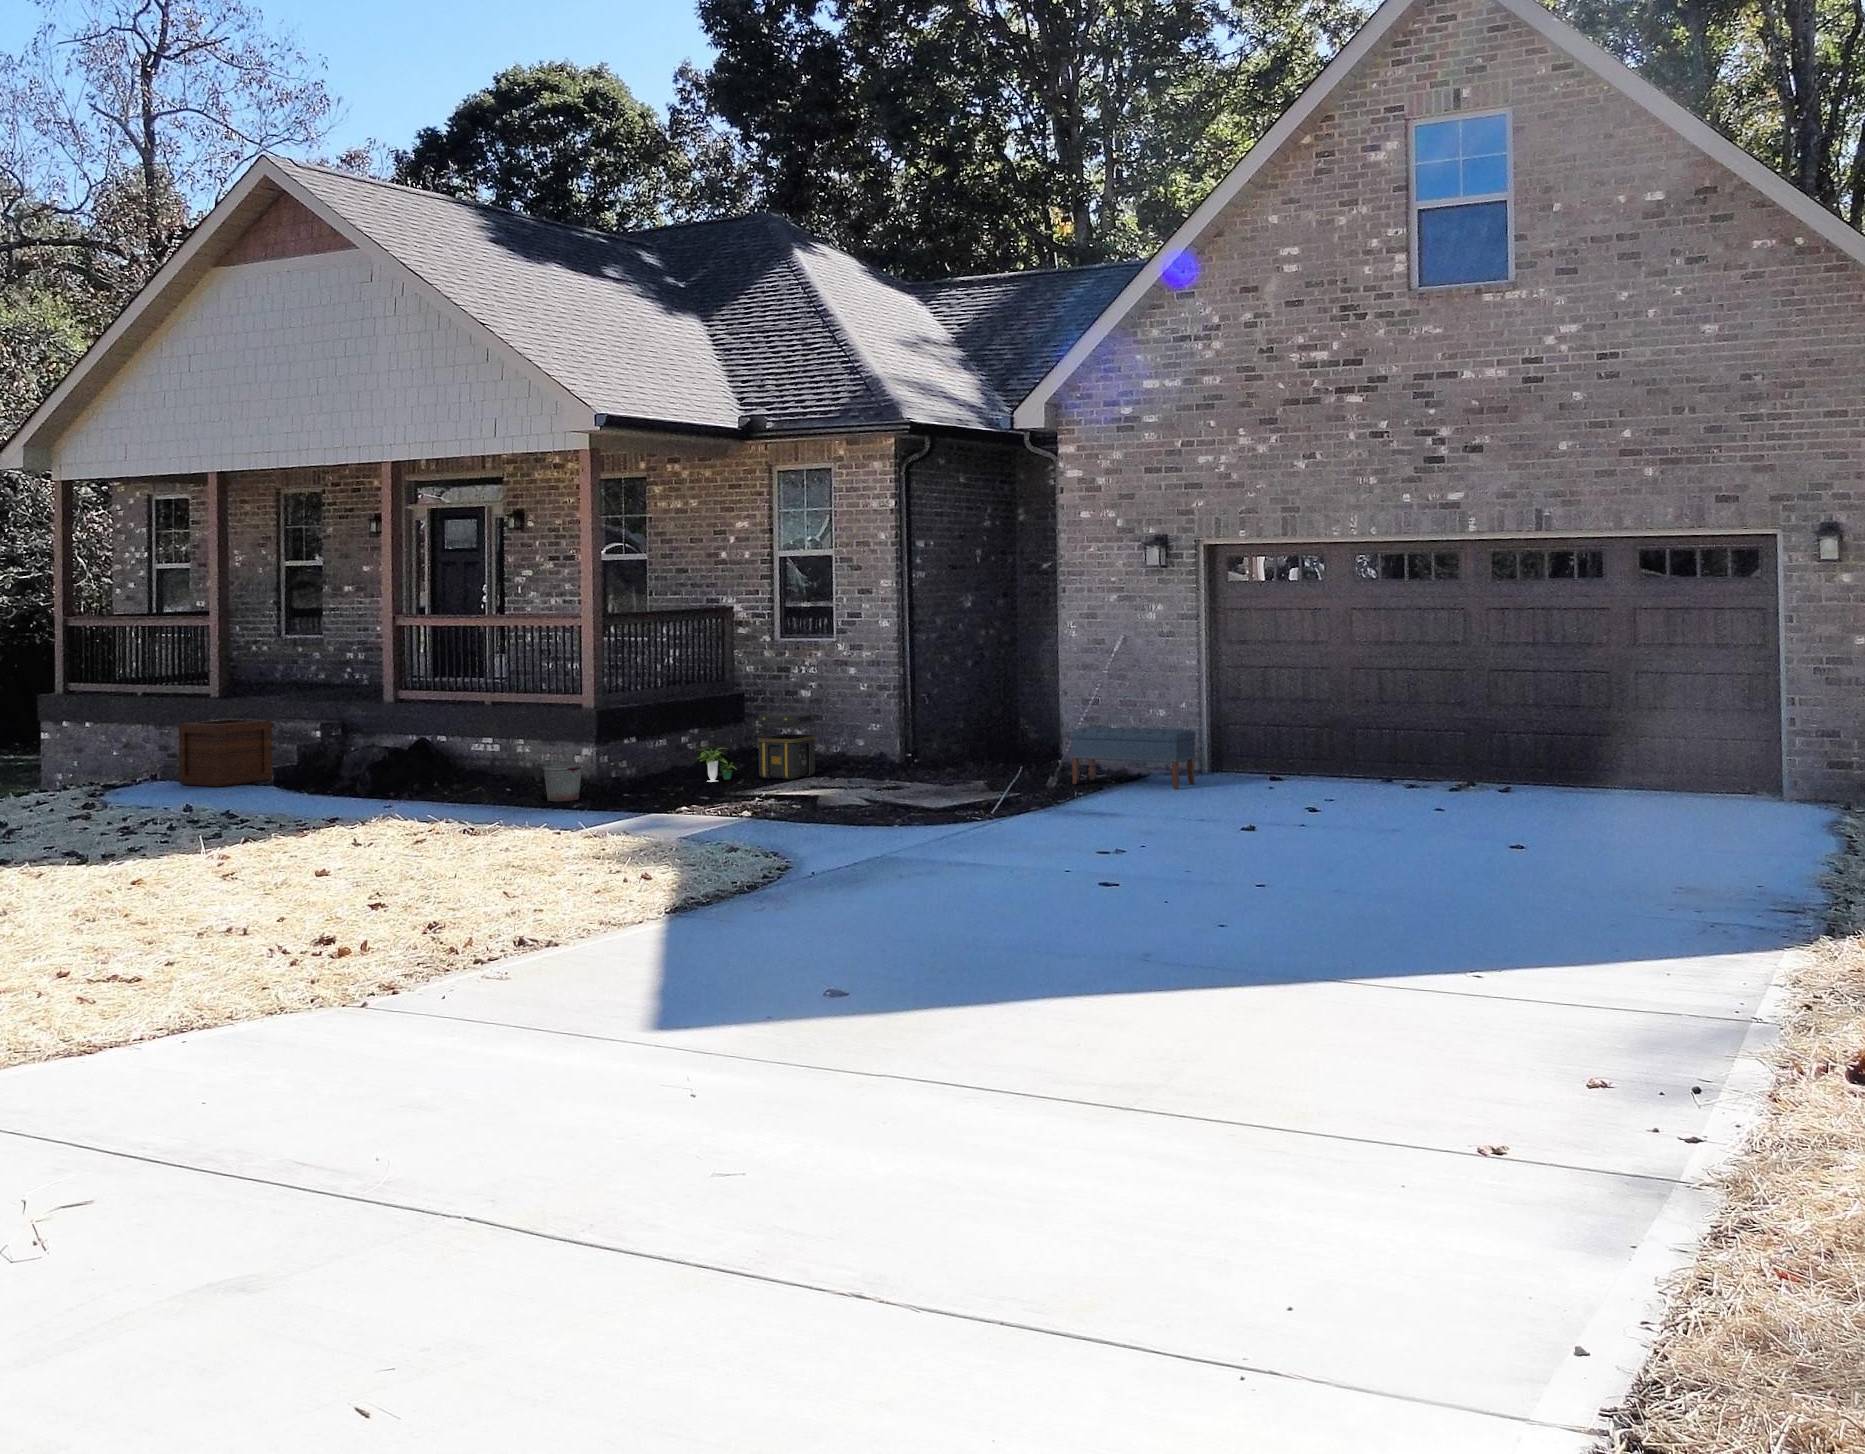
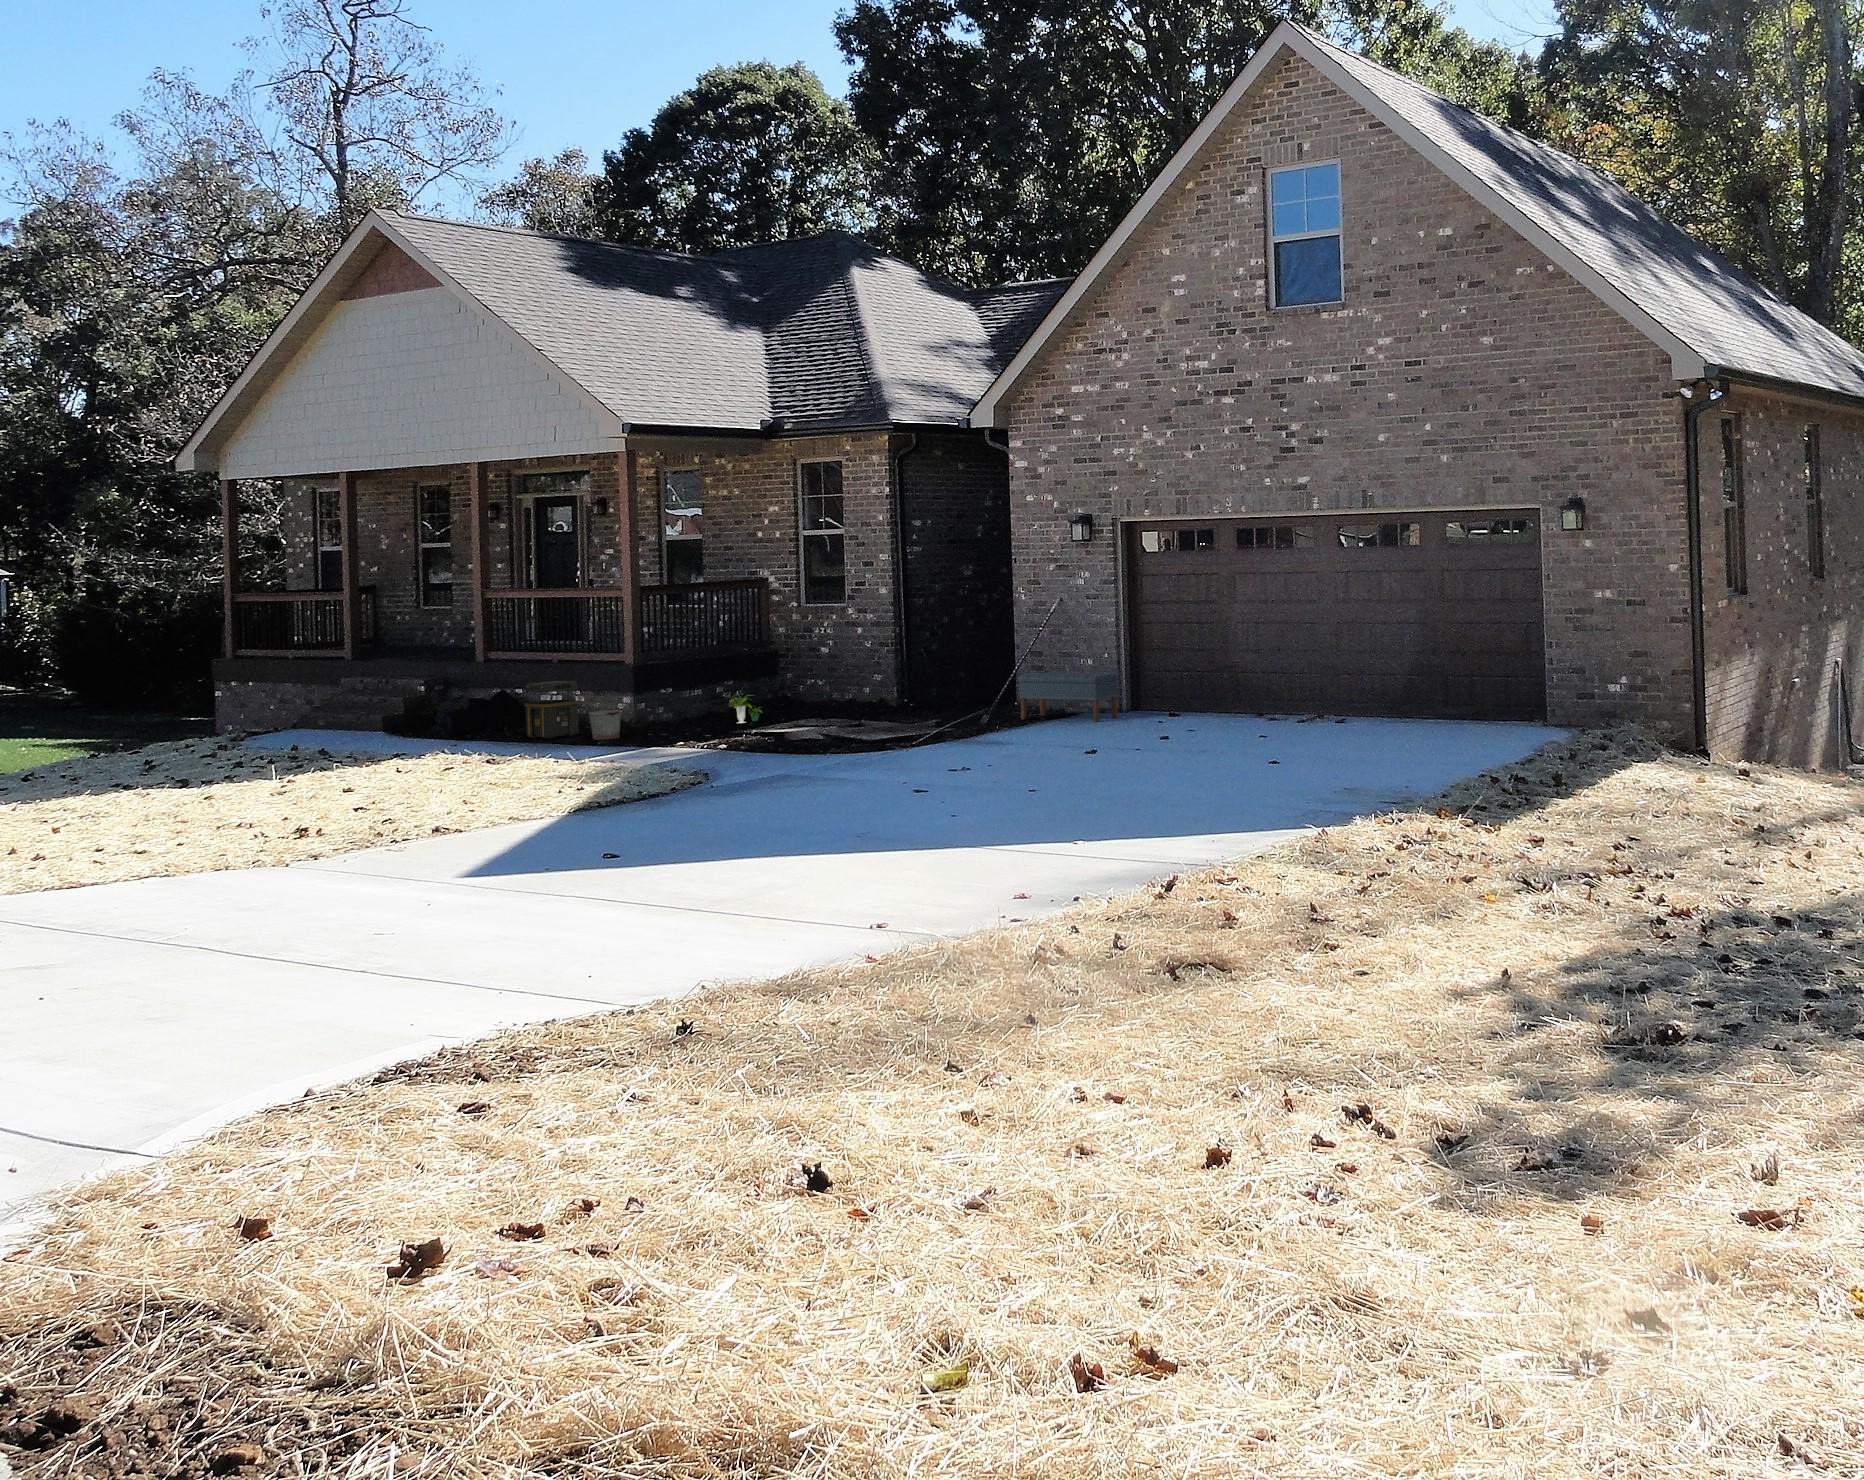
toolbox: present [758,712,816,779] -> present [525,681,579,739]
wooden crate: present [179,719,272,787] -> none [315,678,394,734]

